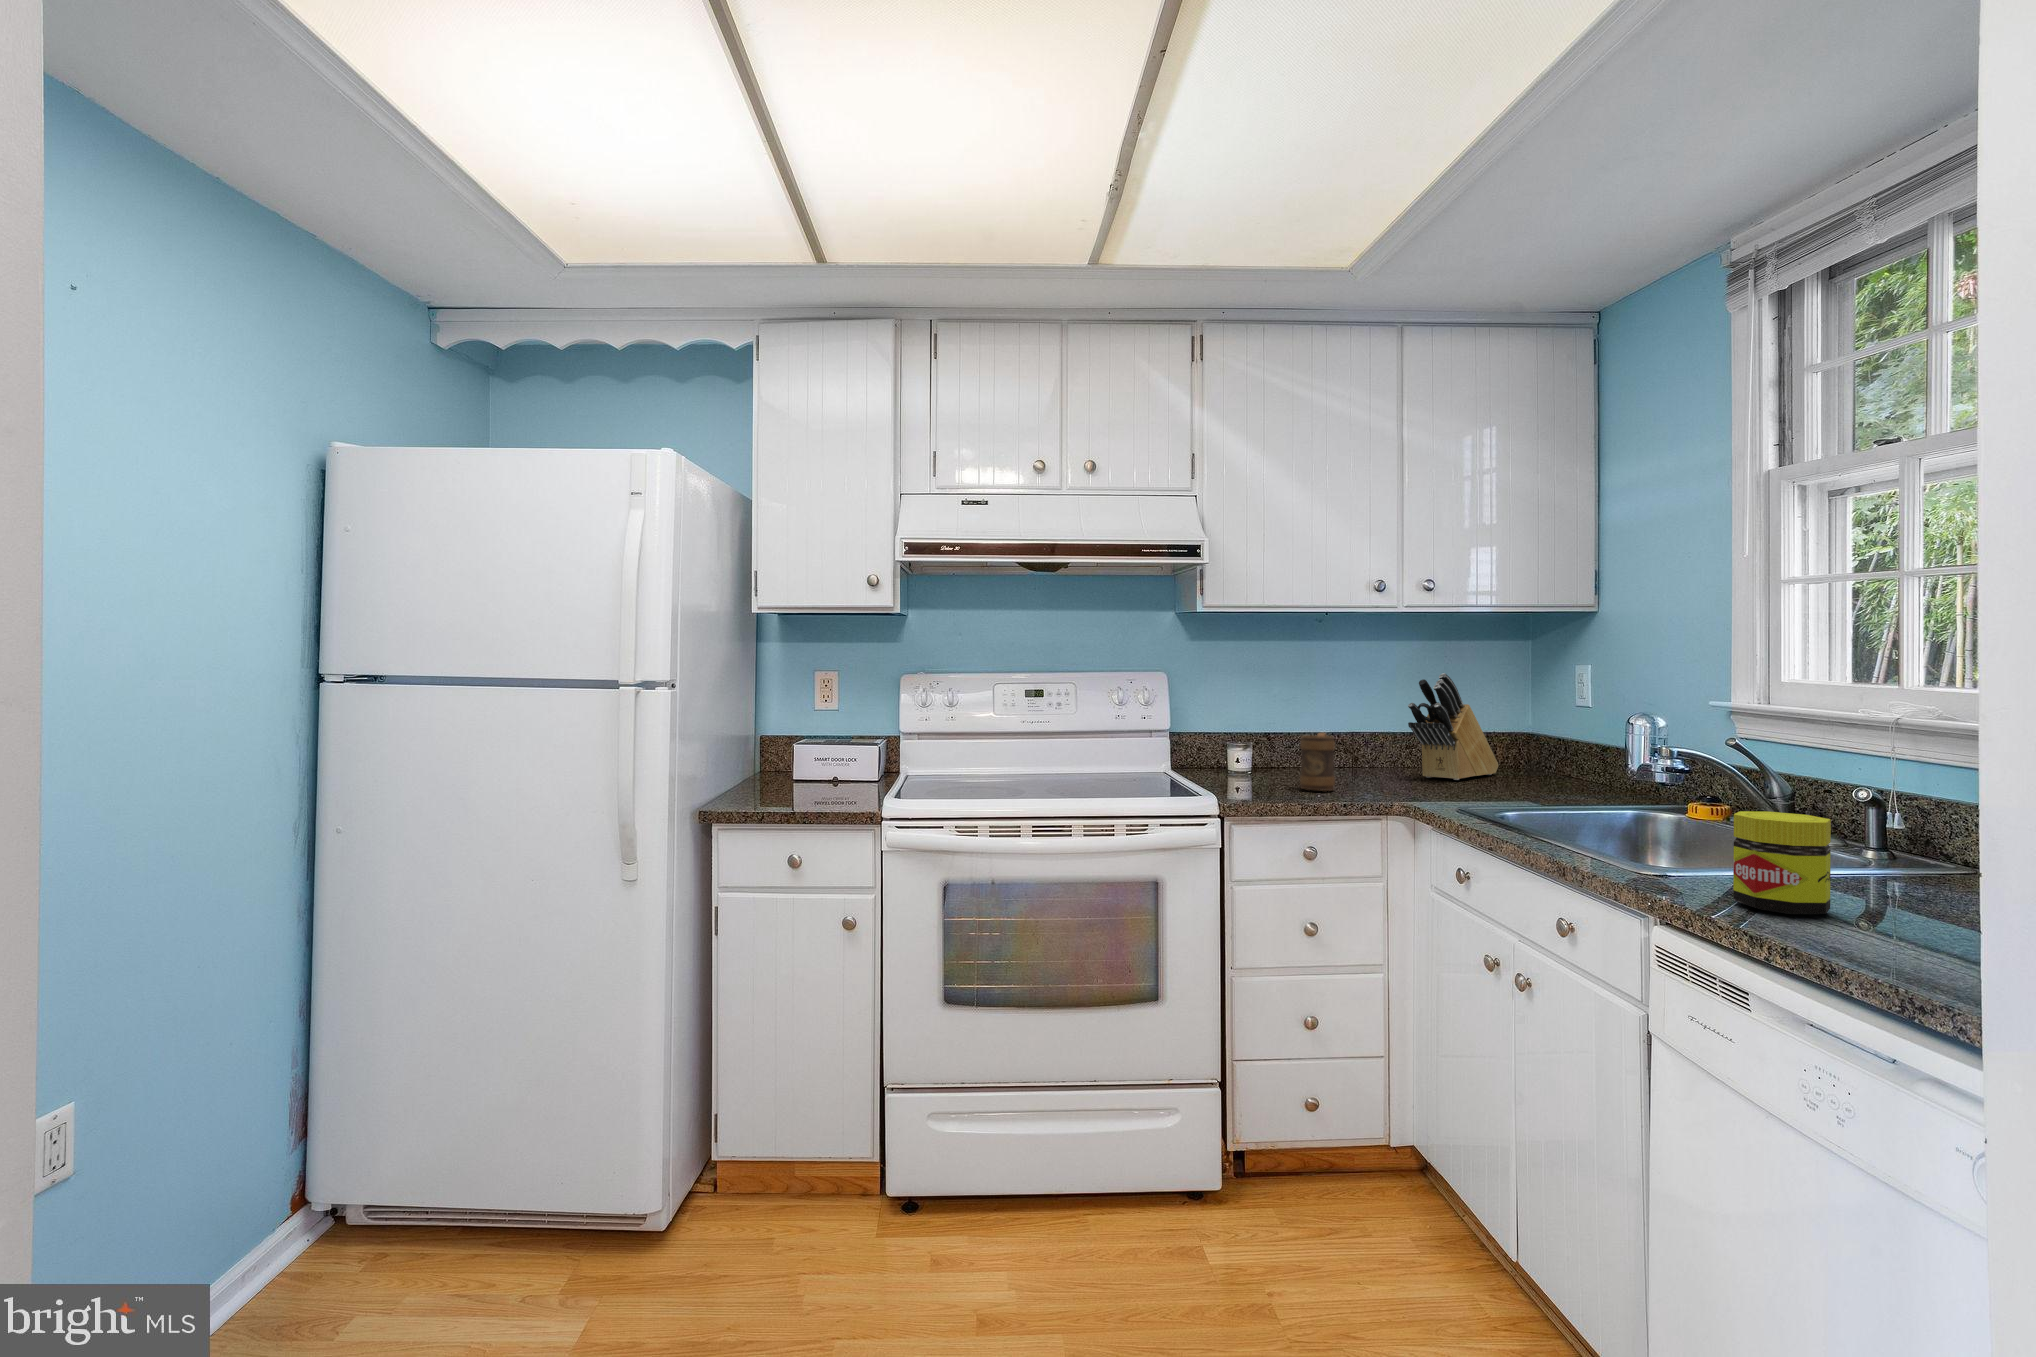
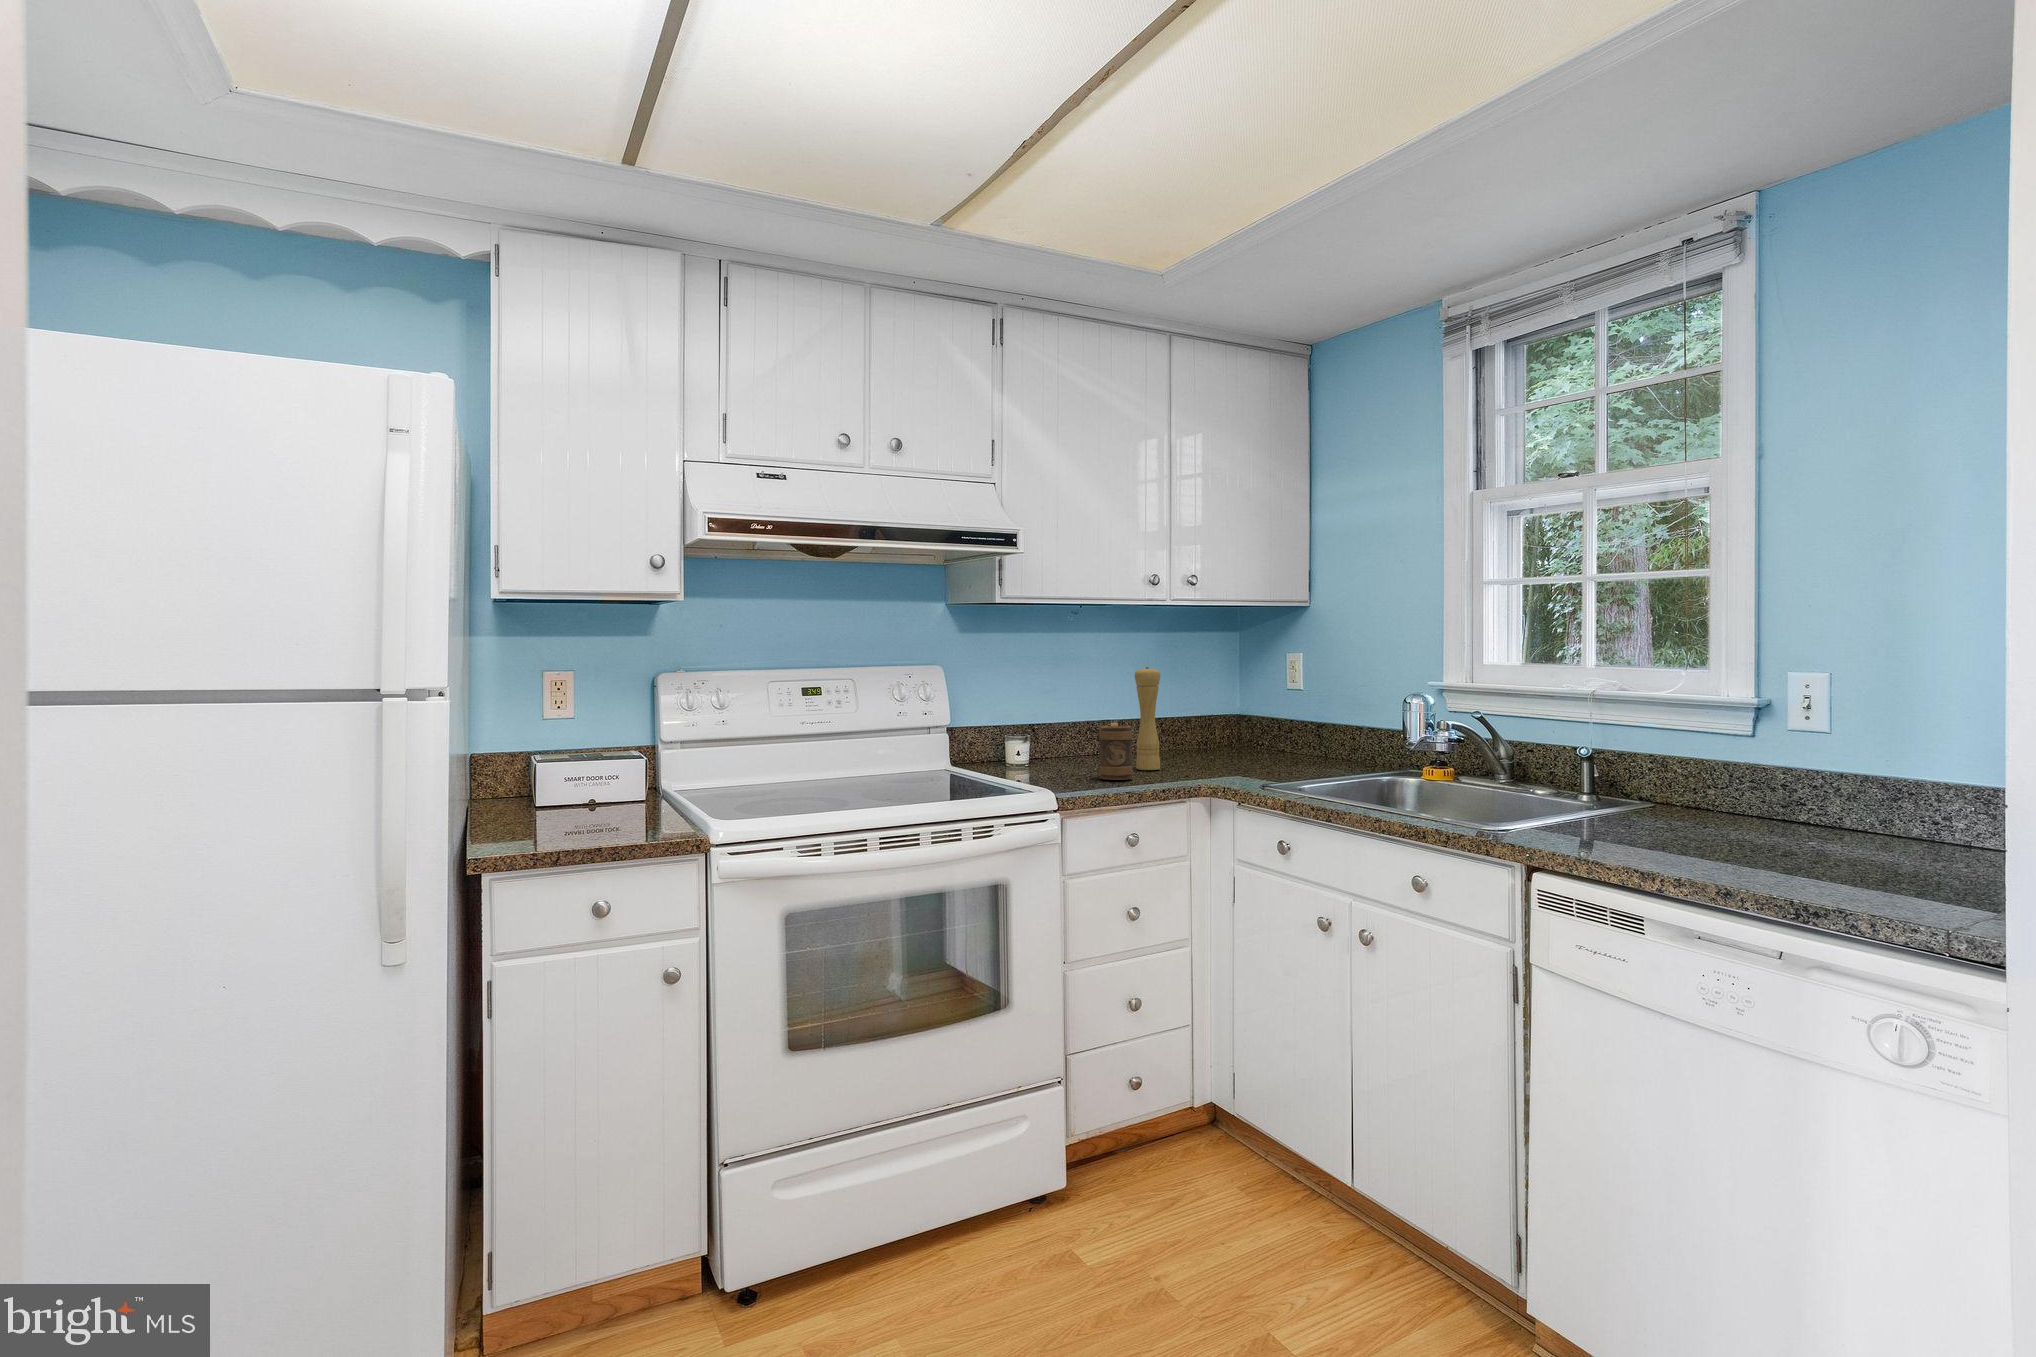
knife block: present [1408,673,1499,780] -> none [1173,662,1233,762]
pepper mill: none [1357,677,1385,783] -> present [1135,667,1160,770]
jar: present [1733,811,1831,914] -> none [1549,771,1616,848]

